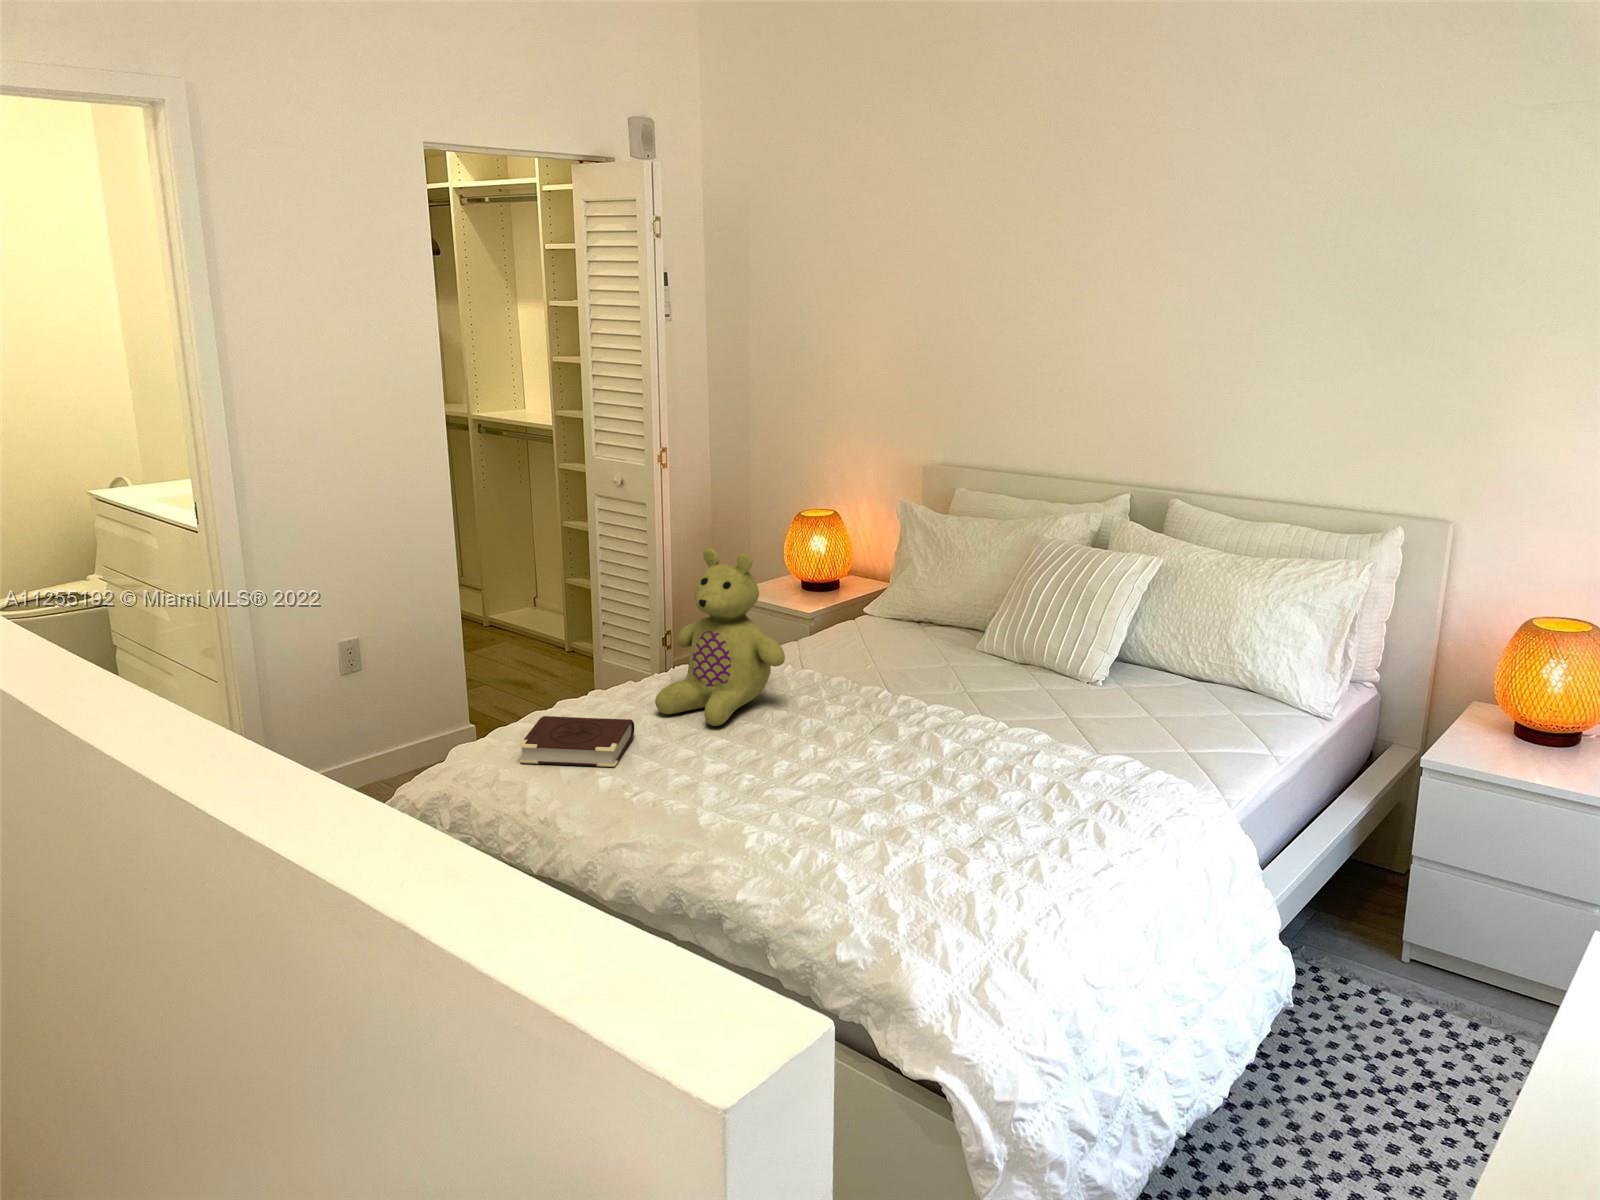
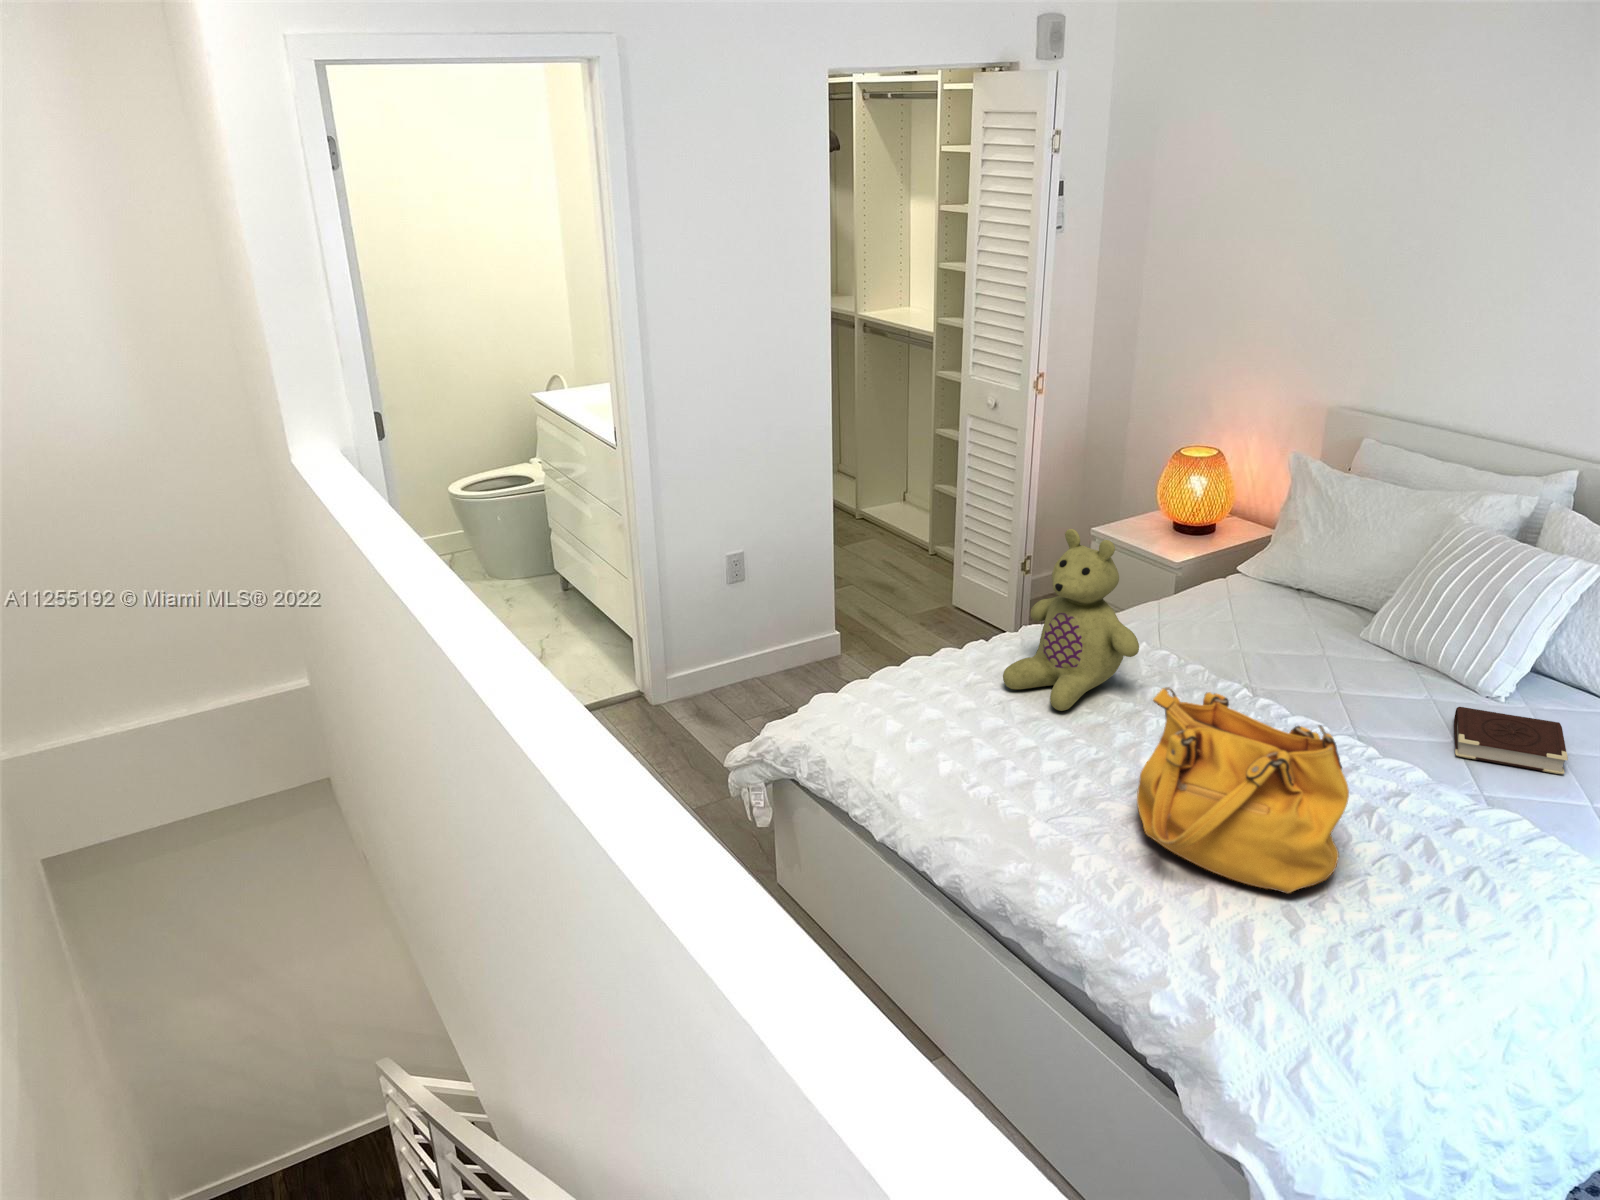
handbag: none [800,664,991,840] -> present [1137,687,1349,894]
book: present [519,716,634,767] -> present [1454,707,1568,774]

